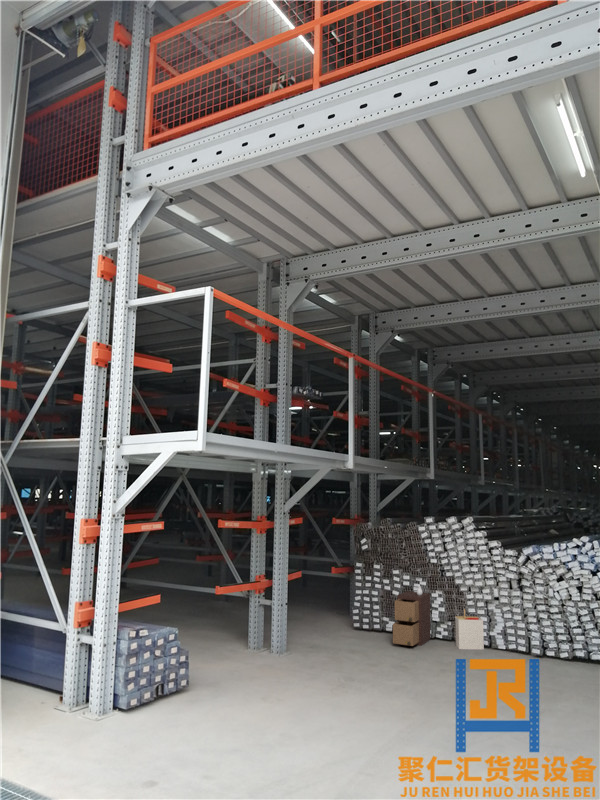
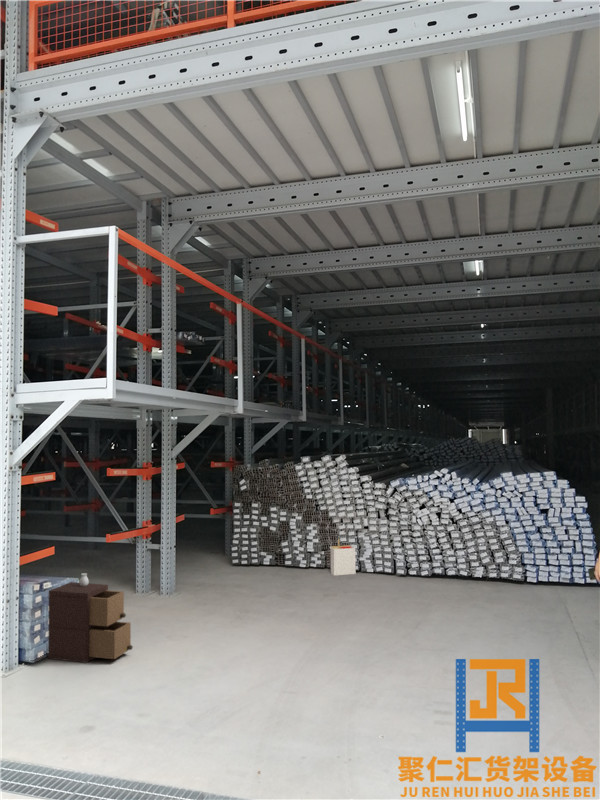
storage cabinet: present [393,586,431,646] -> present [48,573,133,663]

